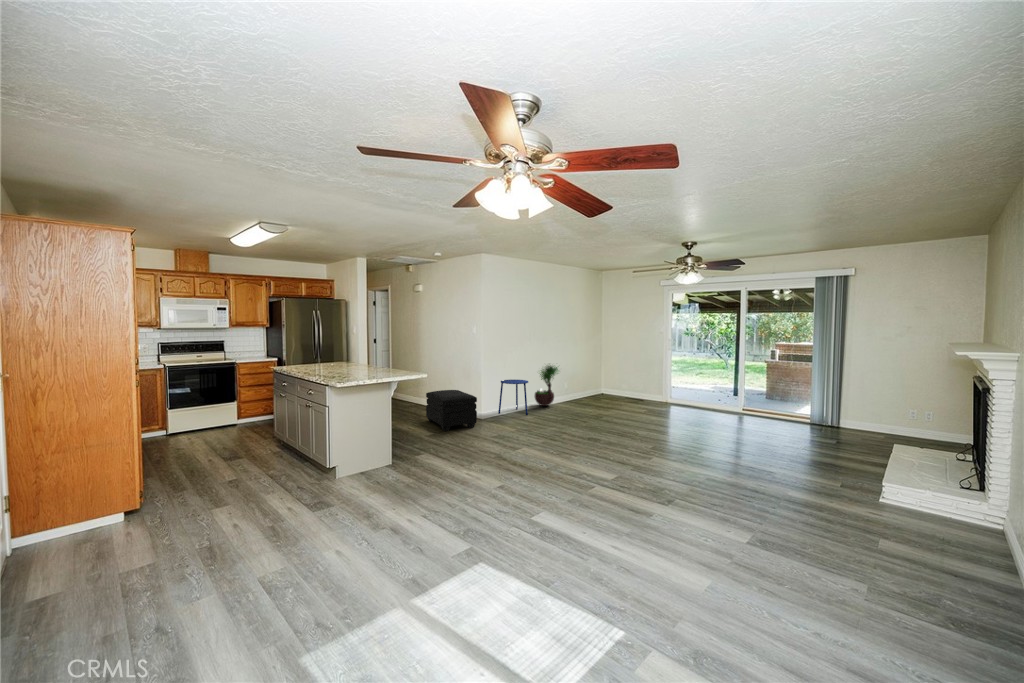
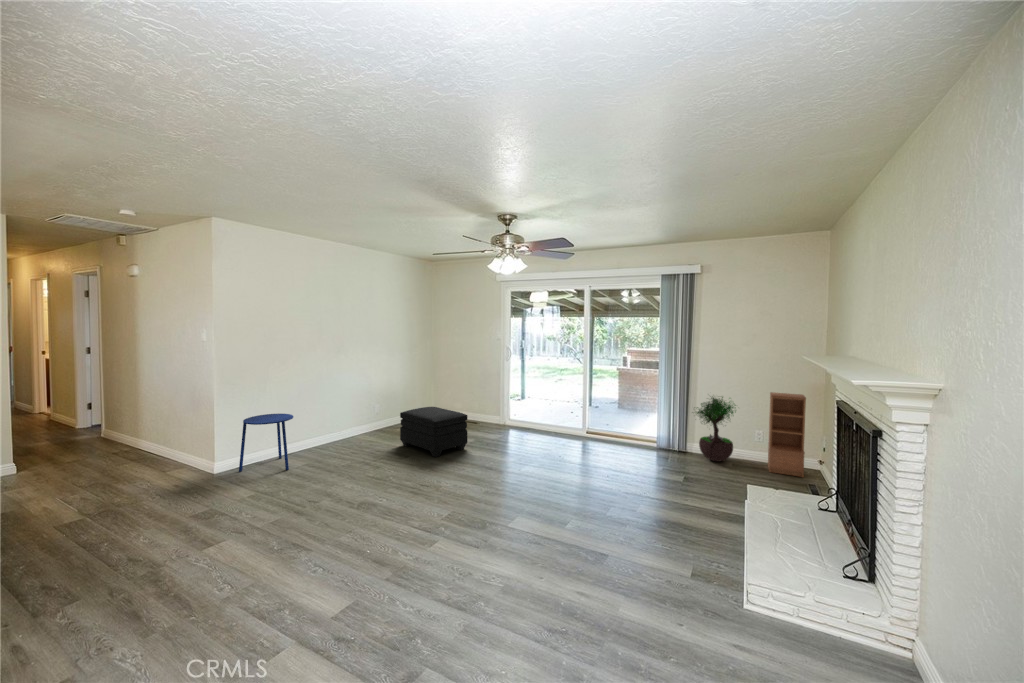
potted tree: present [535,365,558,406] -> present [696,397,734,461]
bookcase: none [922,378,961,451] -> present [768,392,806,477]
ottoman: present [426,390,477,431] -> present [400,407,468,457]

